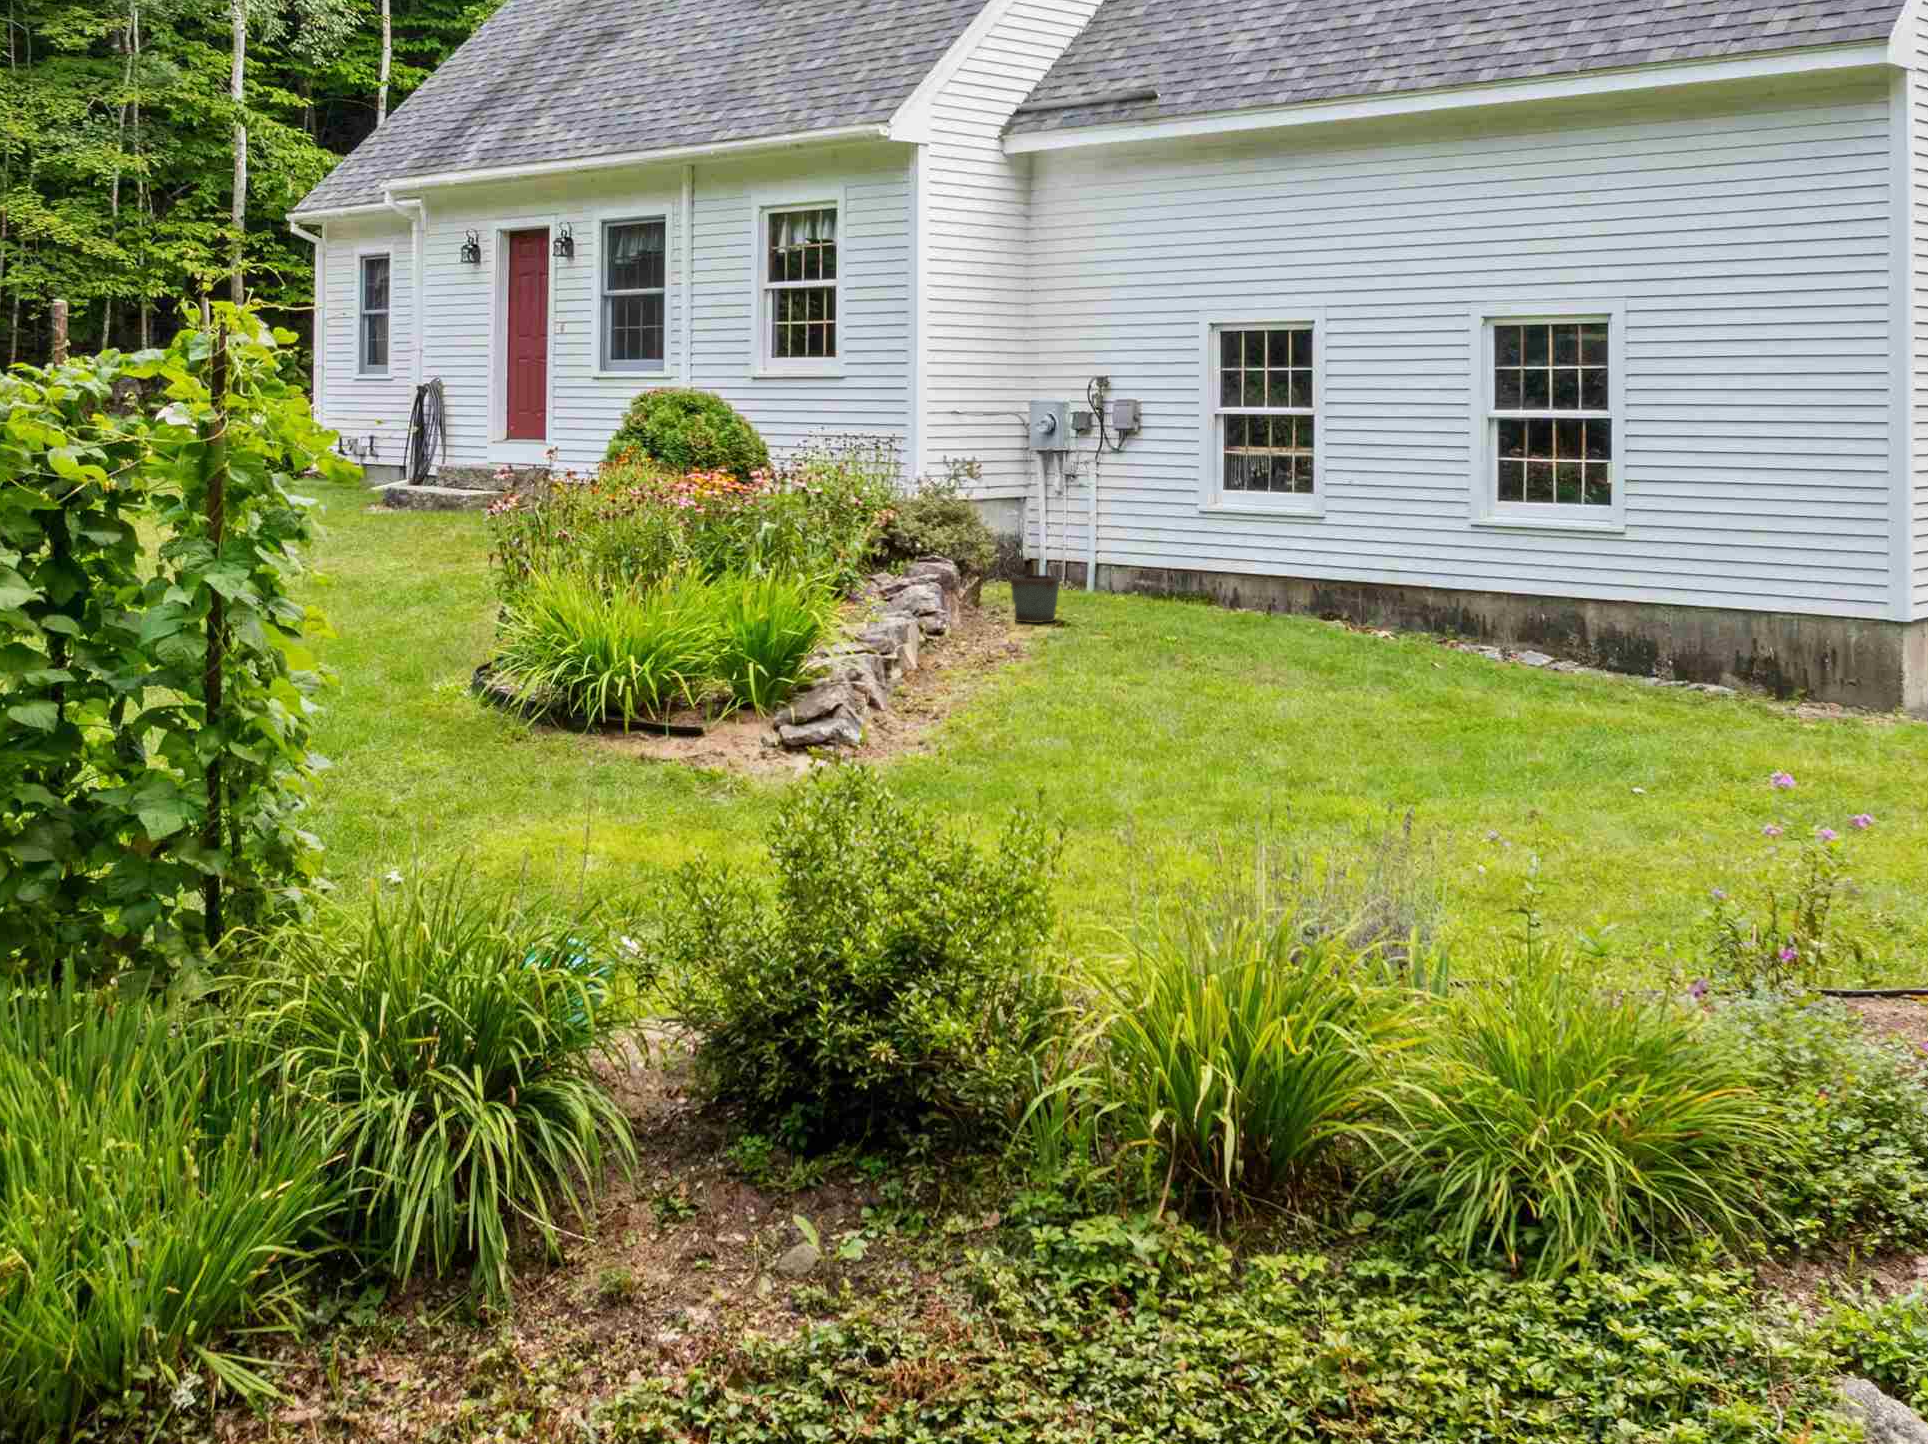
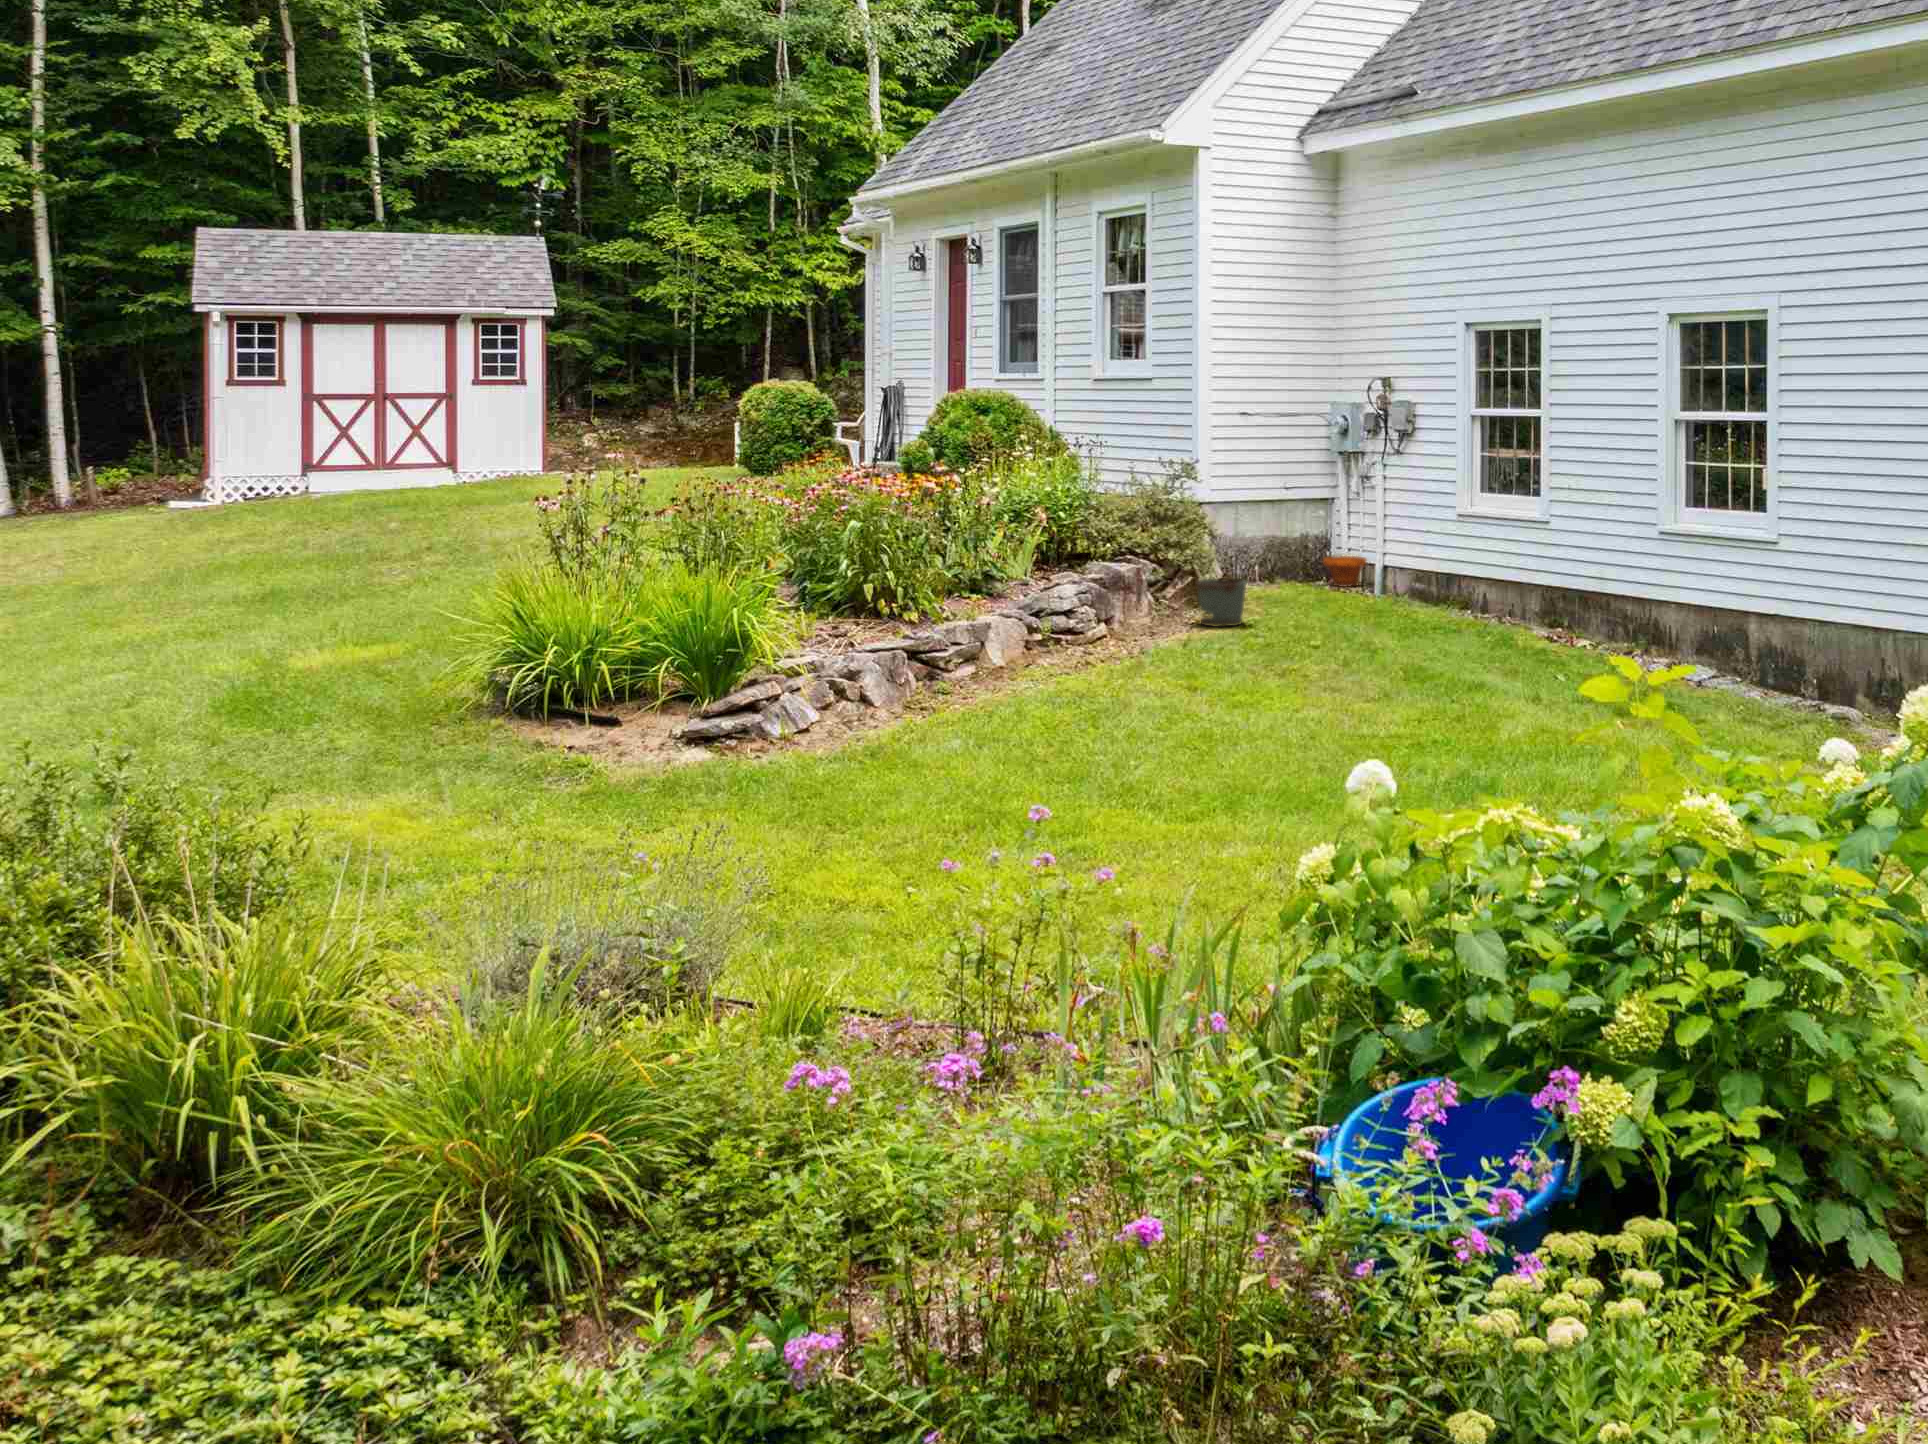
planter: none [1045,555,1089,586] -> present [1323,556,1367,586]

